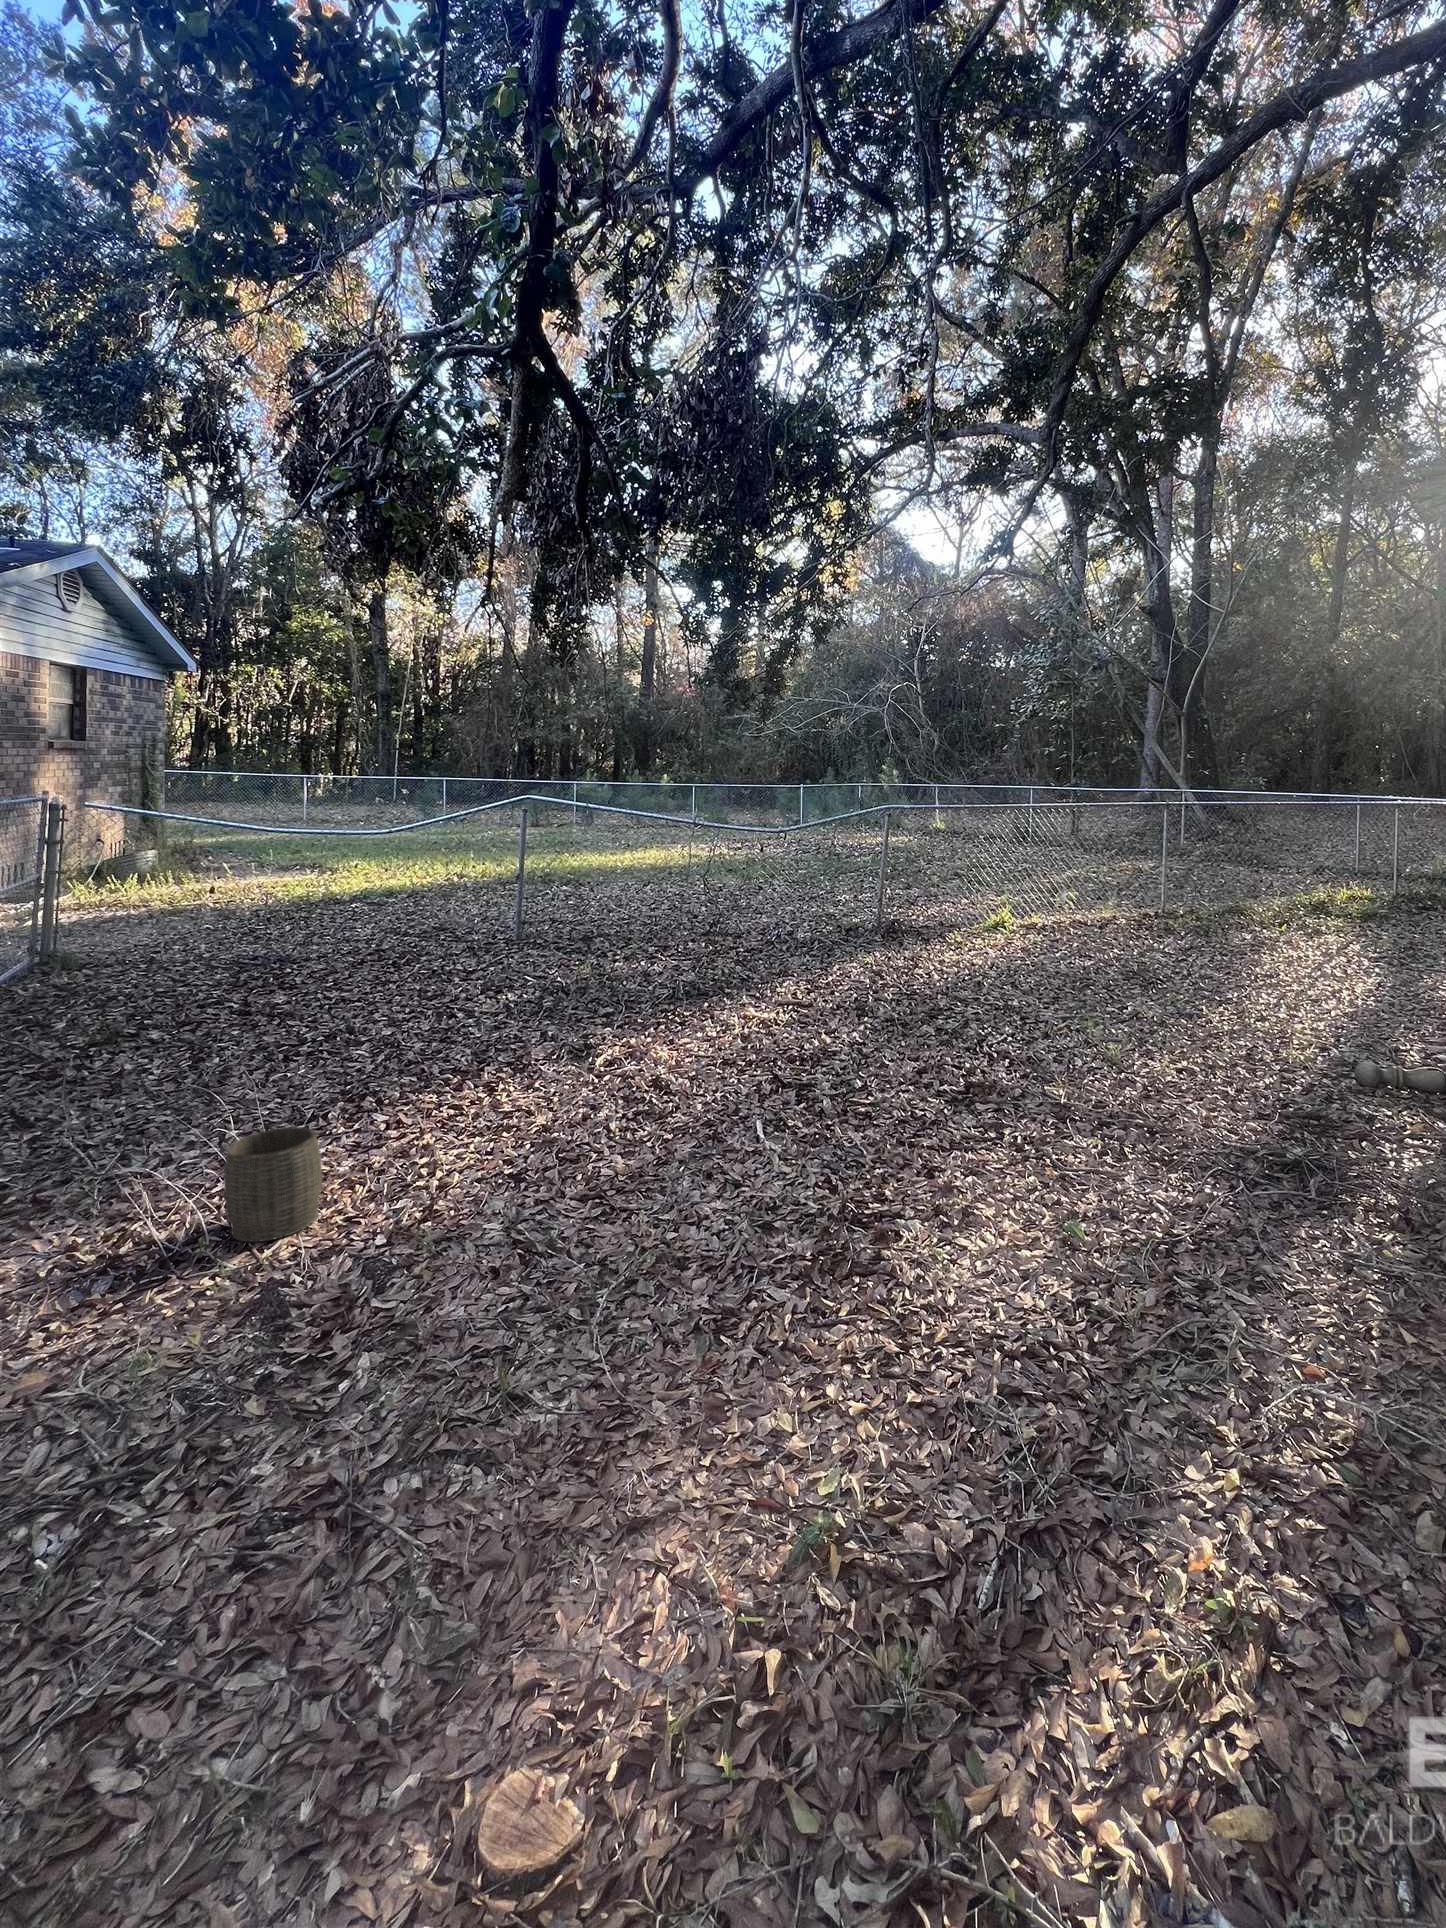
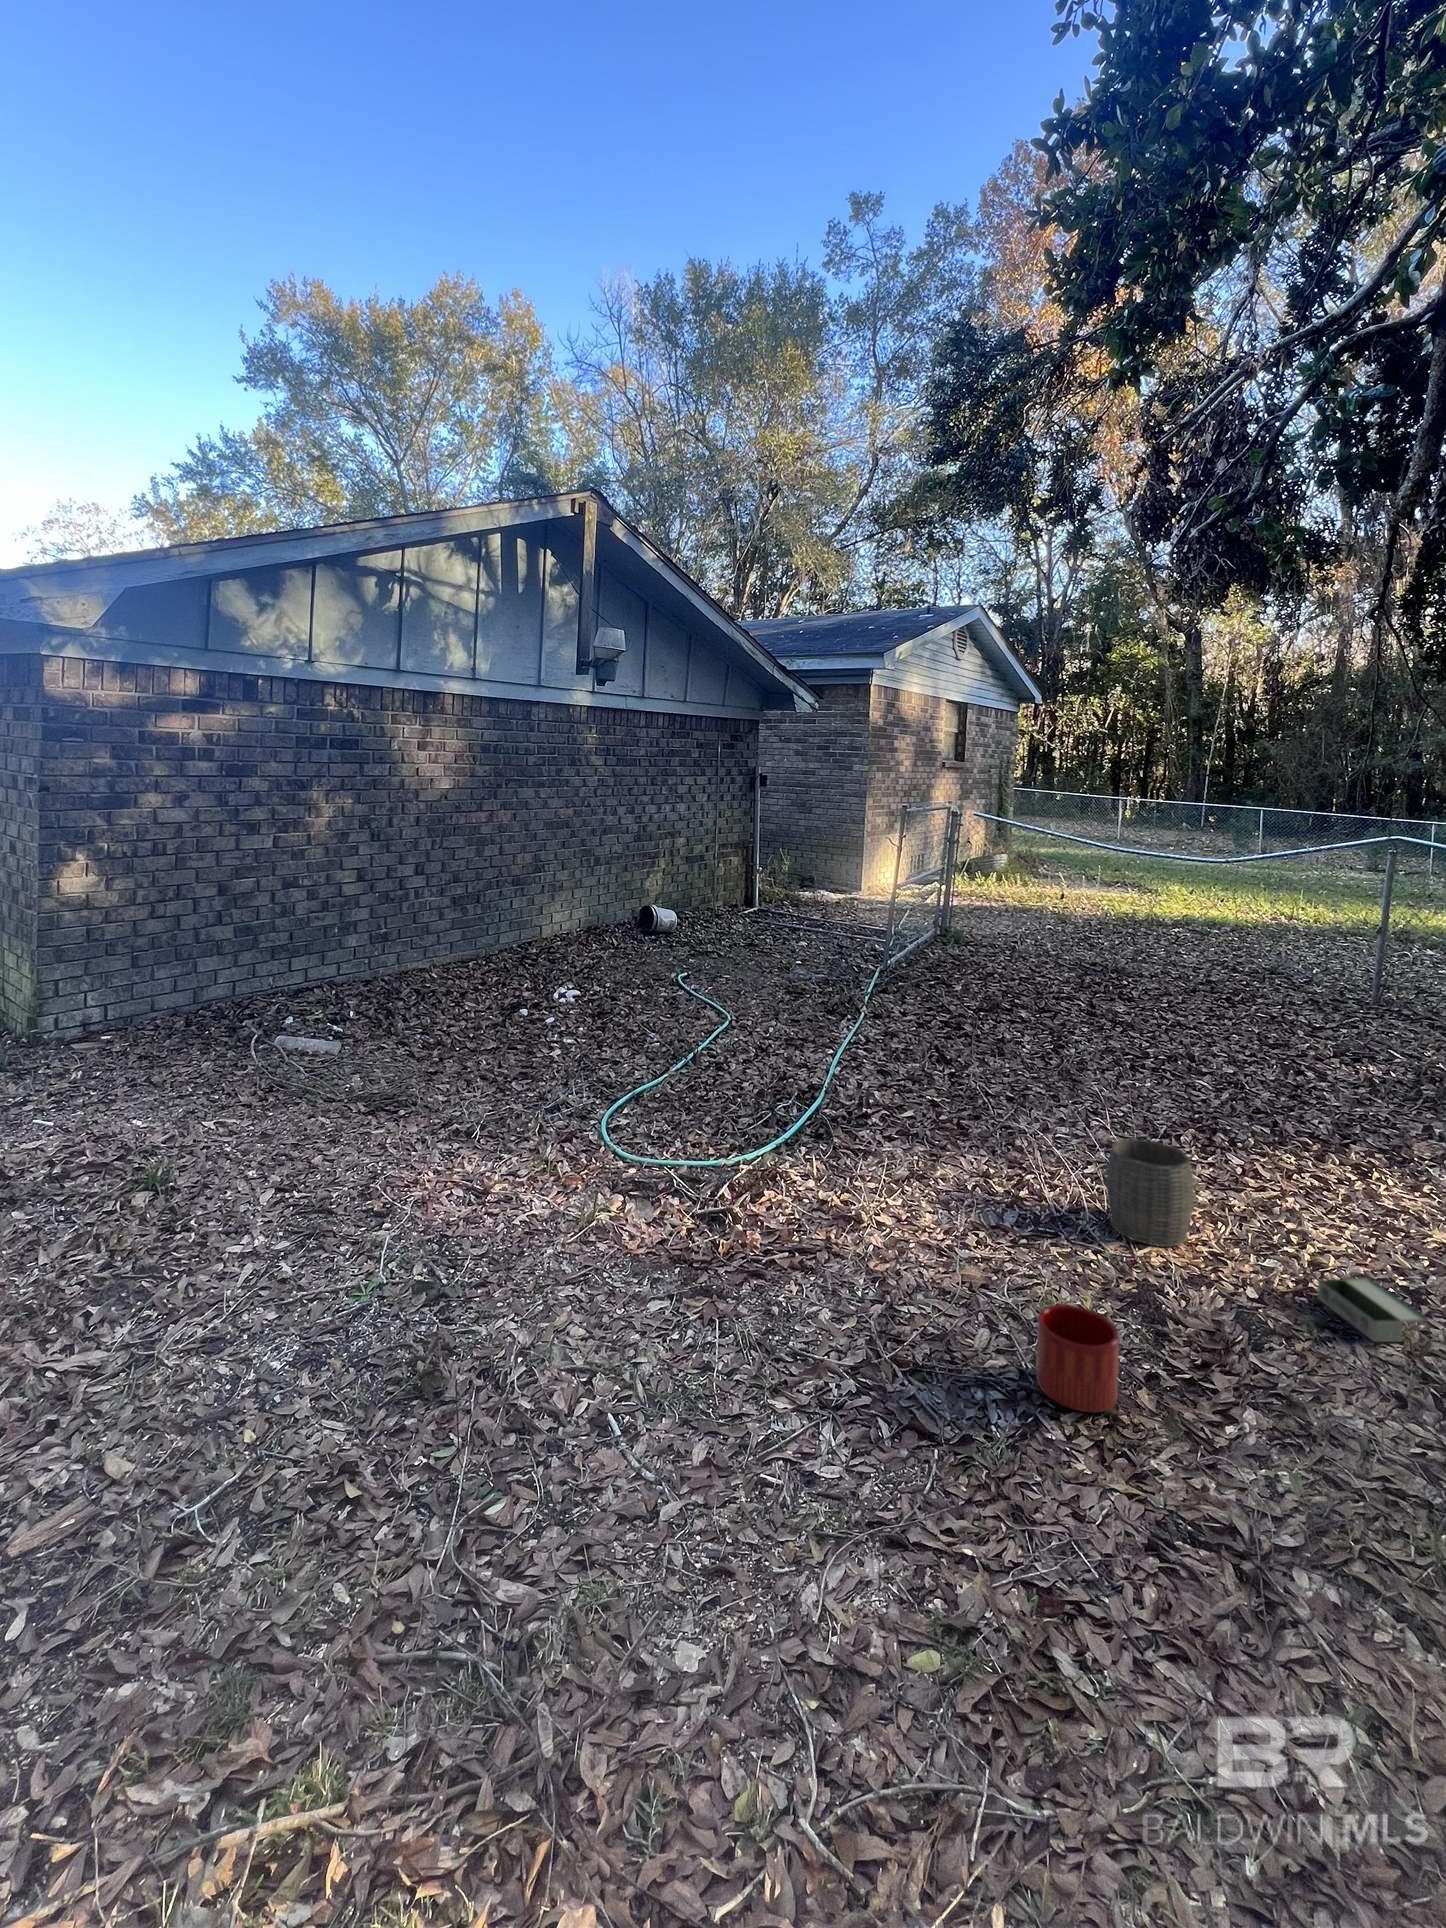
toolbox: none [437,1183,523,1239] -> present [1317,1277,1428,1342]
planter: none [97,1345,208,1475] -> present [1036,1304,1119,1412]

